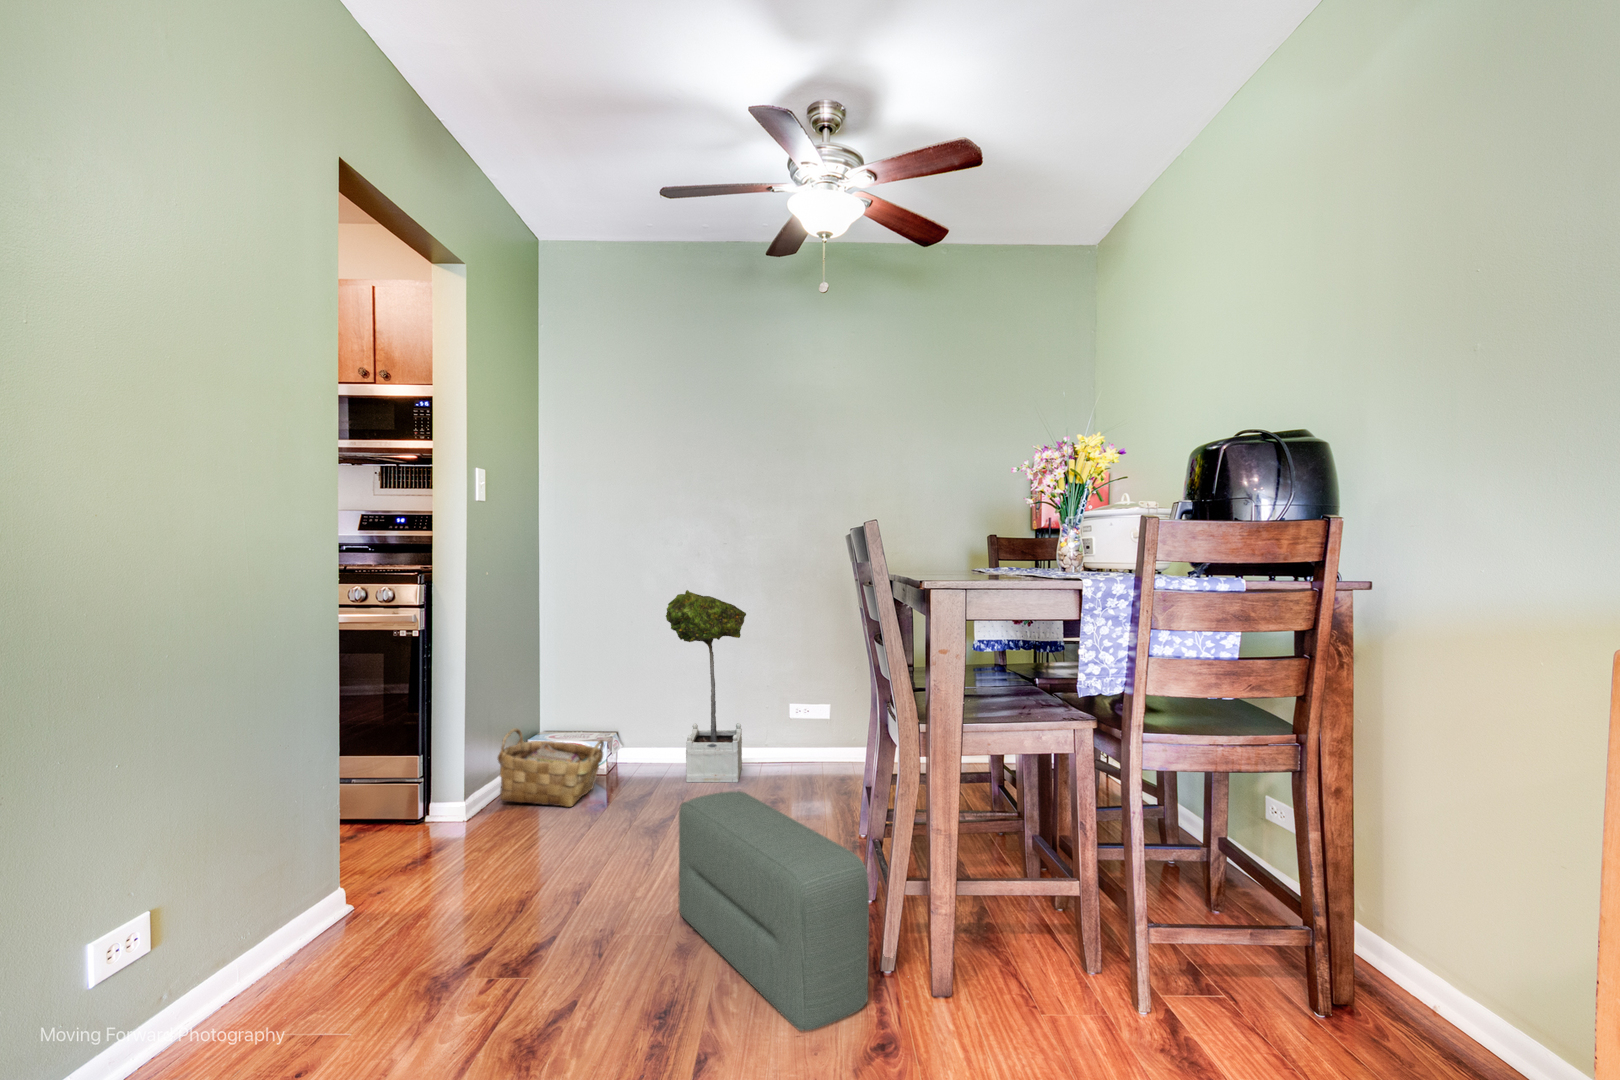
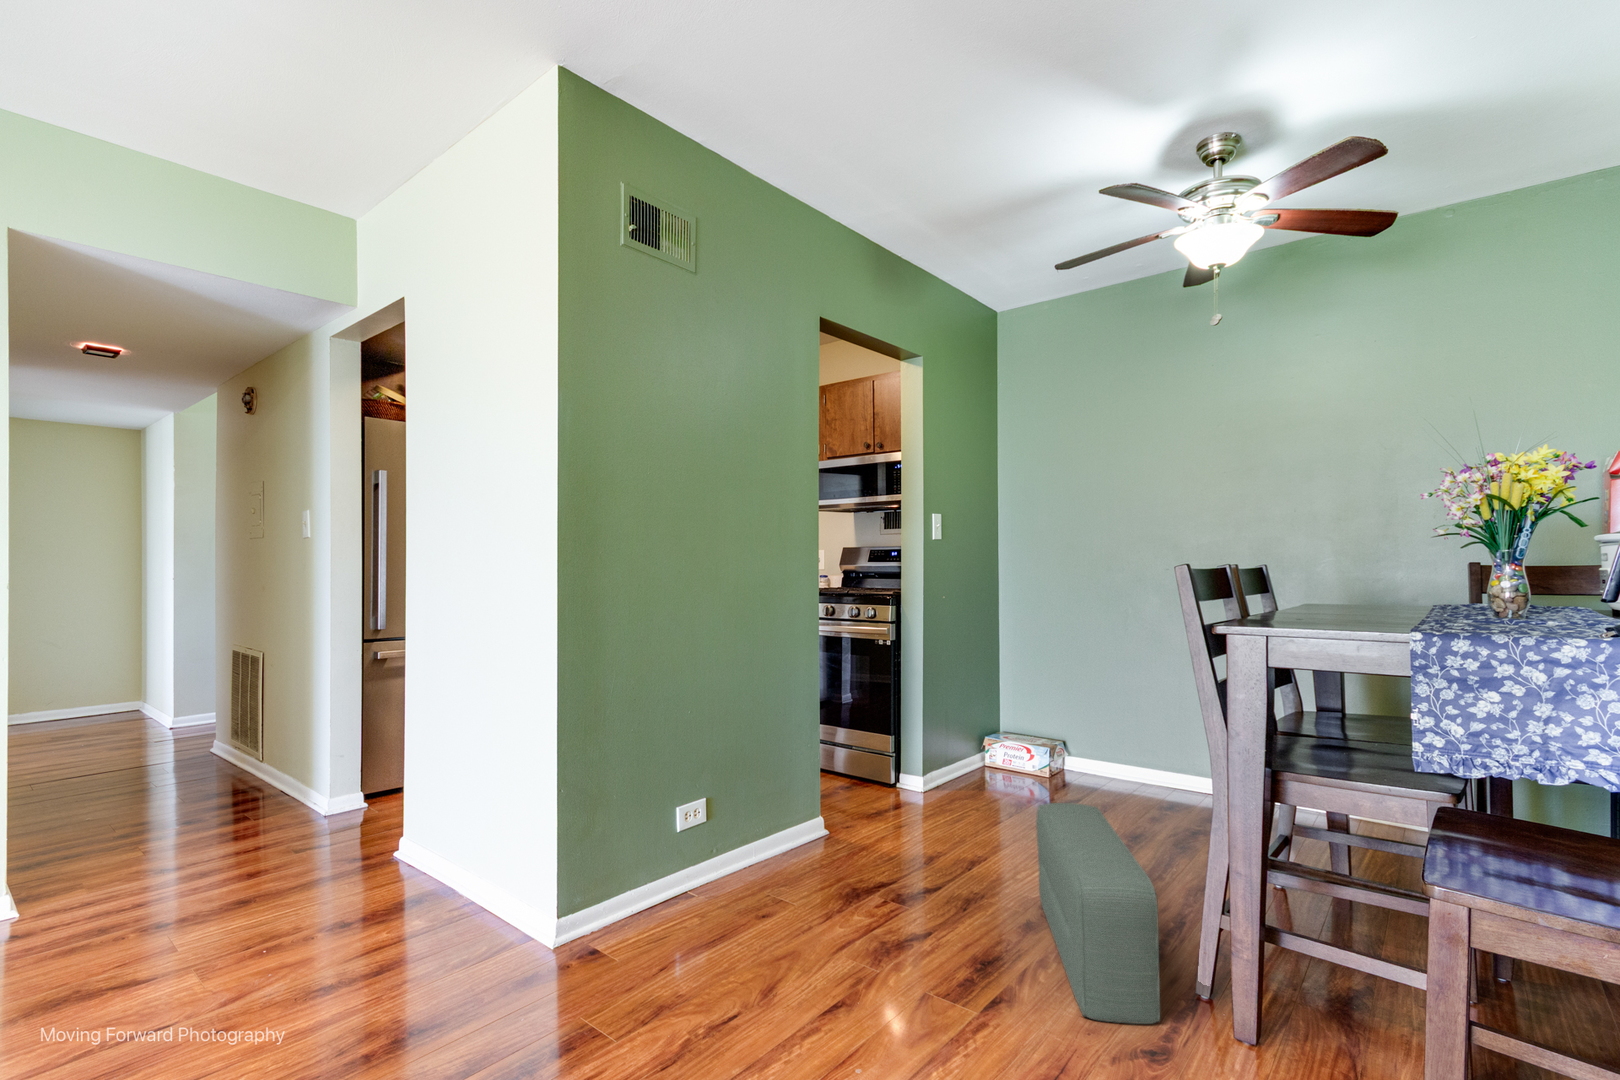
potted tree: present [666,590,746,782] -> none [1097,616,1187,809]
woven basket: present [497,728,604,807] -> none [952,725,1039,798]

